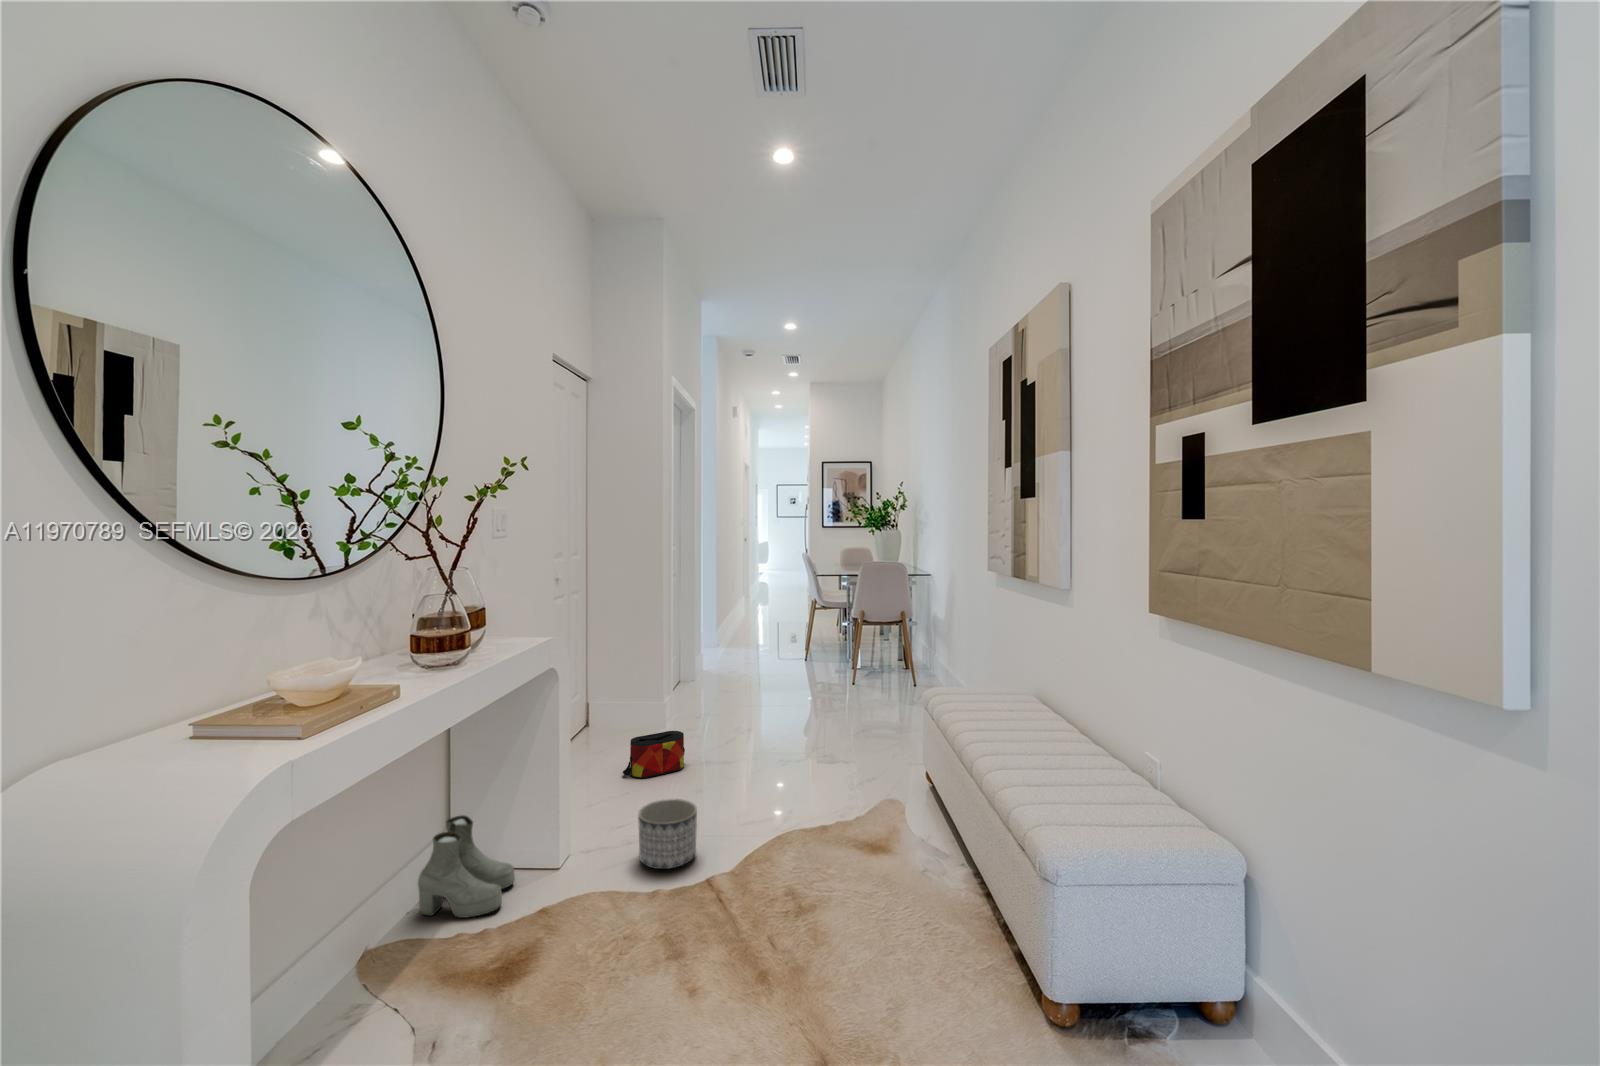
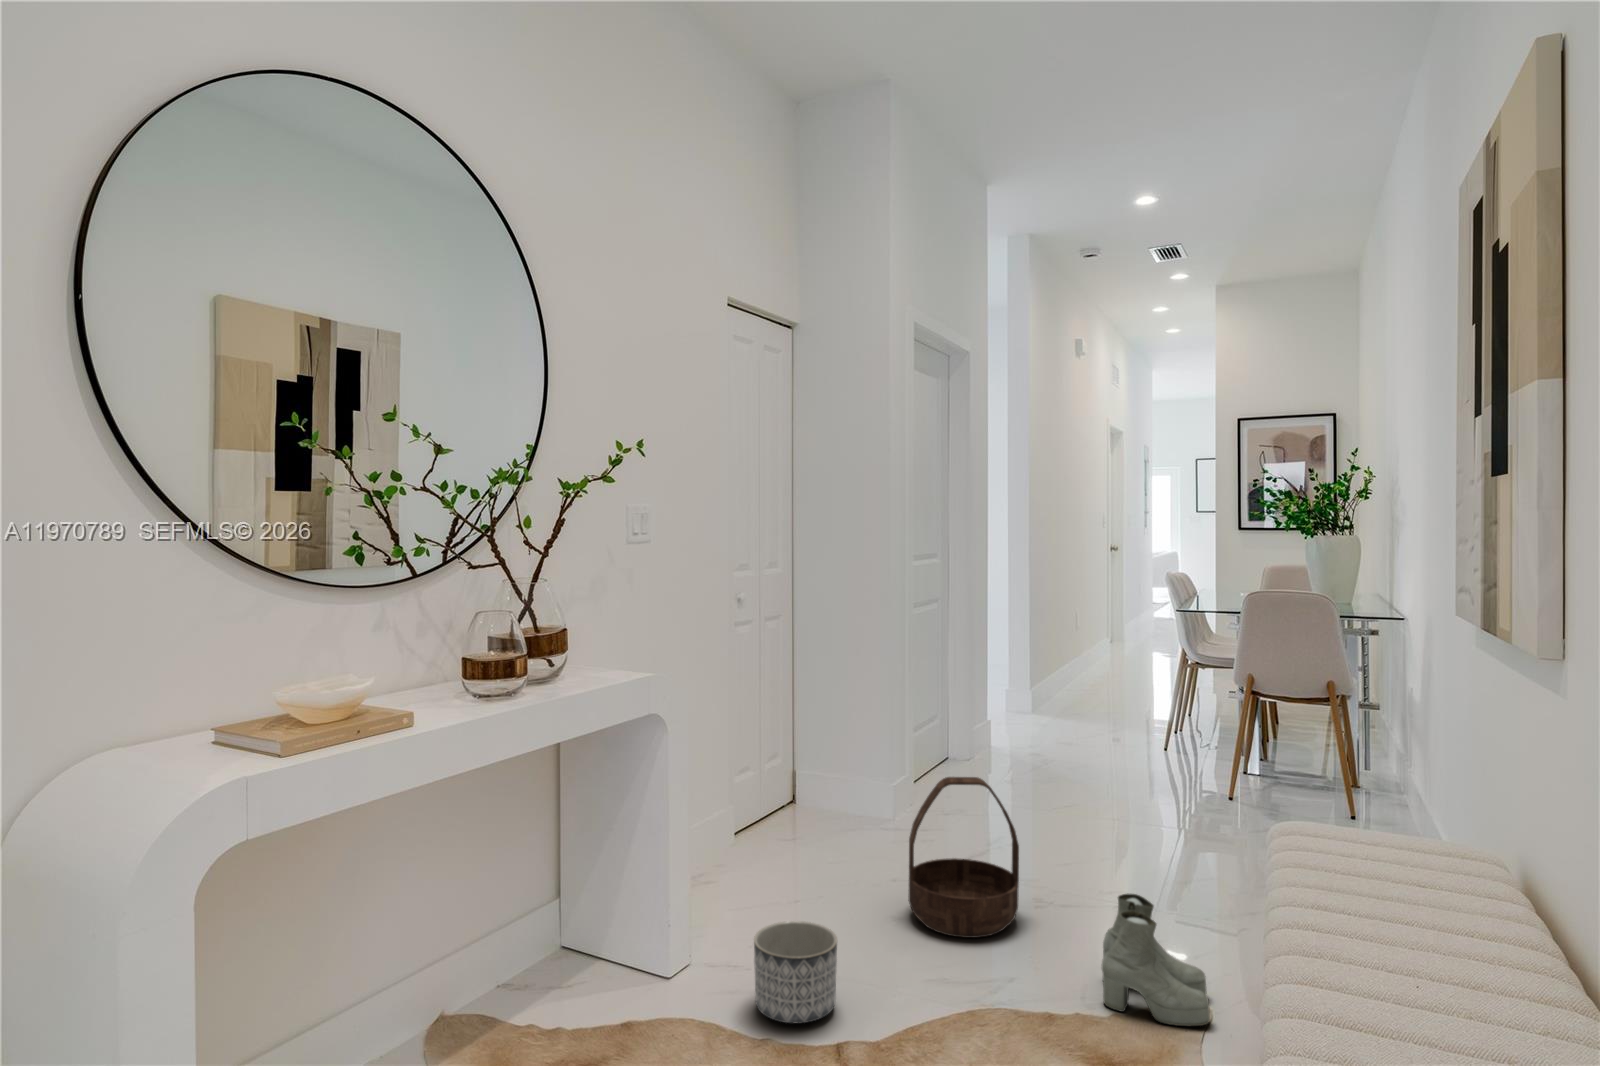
basket: none [707,689,778,794] -> present [909,777,1019,938]
bag: present [623,731,685,778] -> none [803,824,896,886]
boots: present [418,815,515,918] -> present [1102,894,1210,1026]

